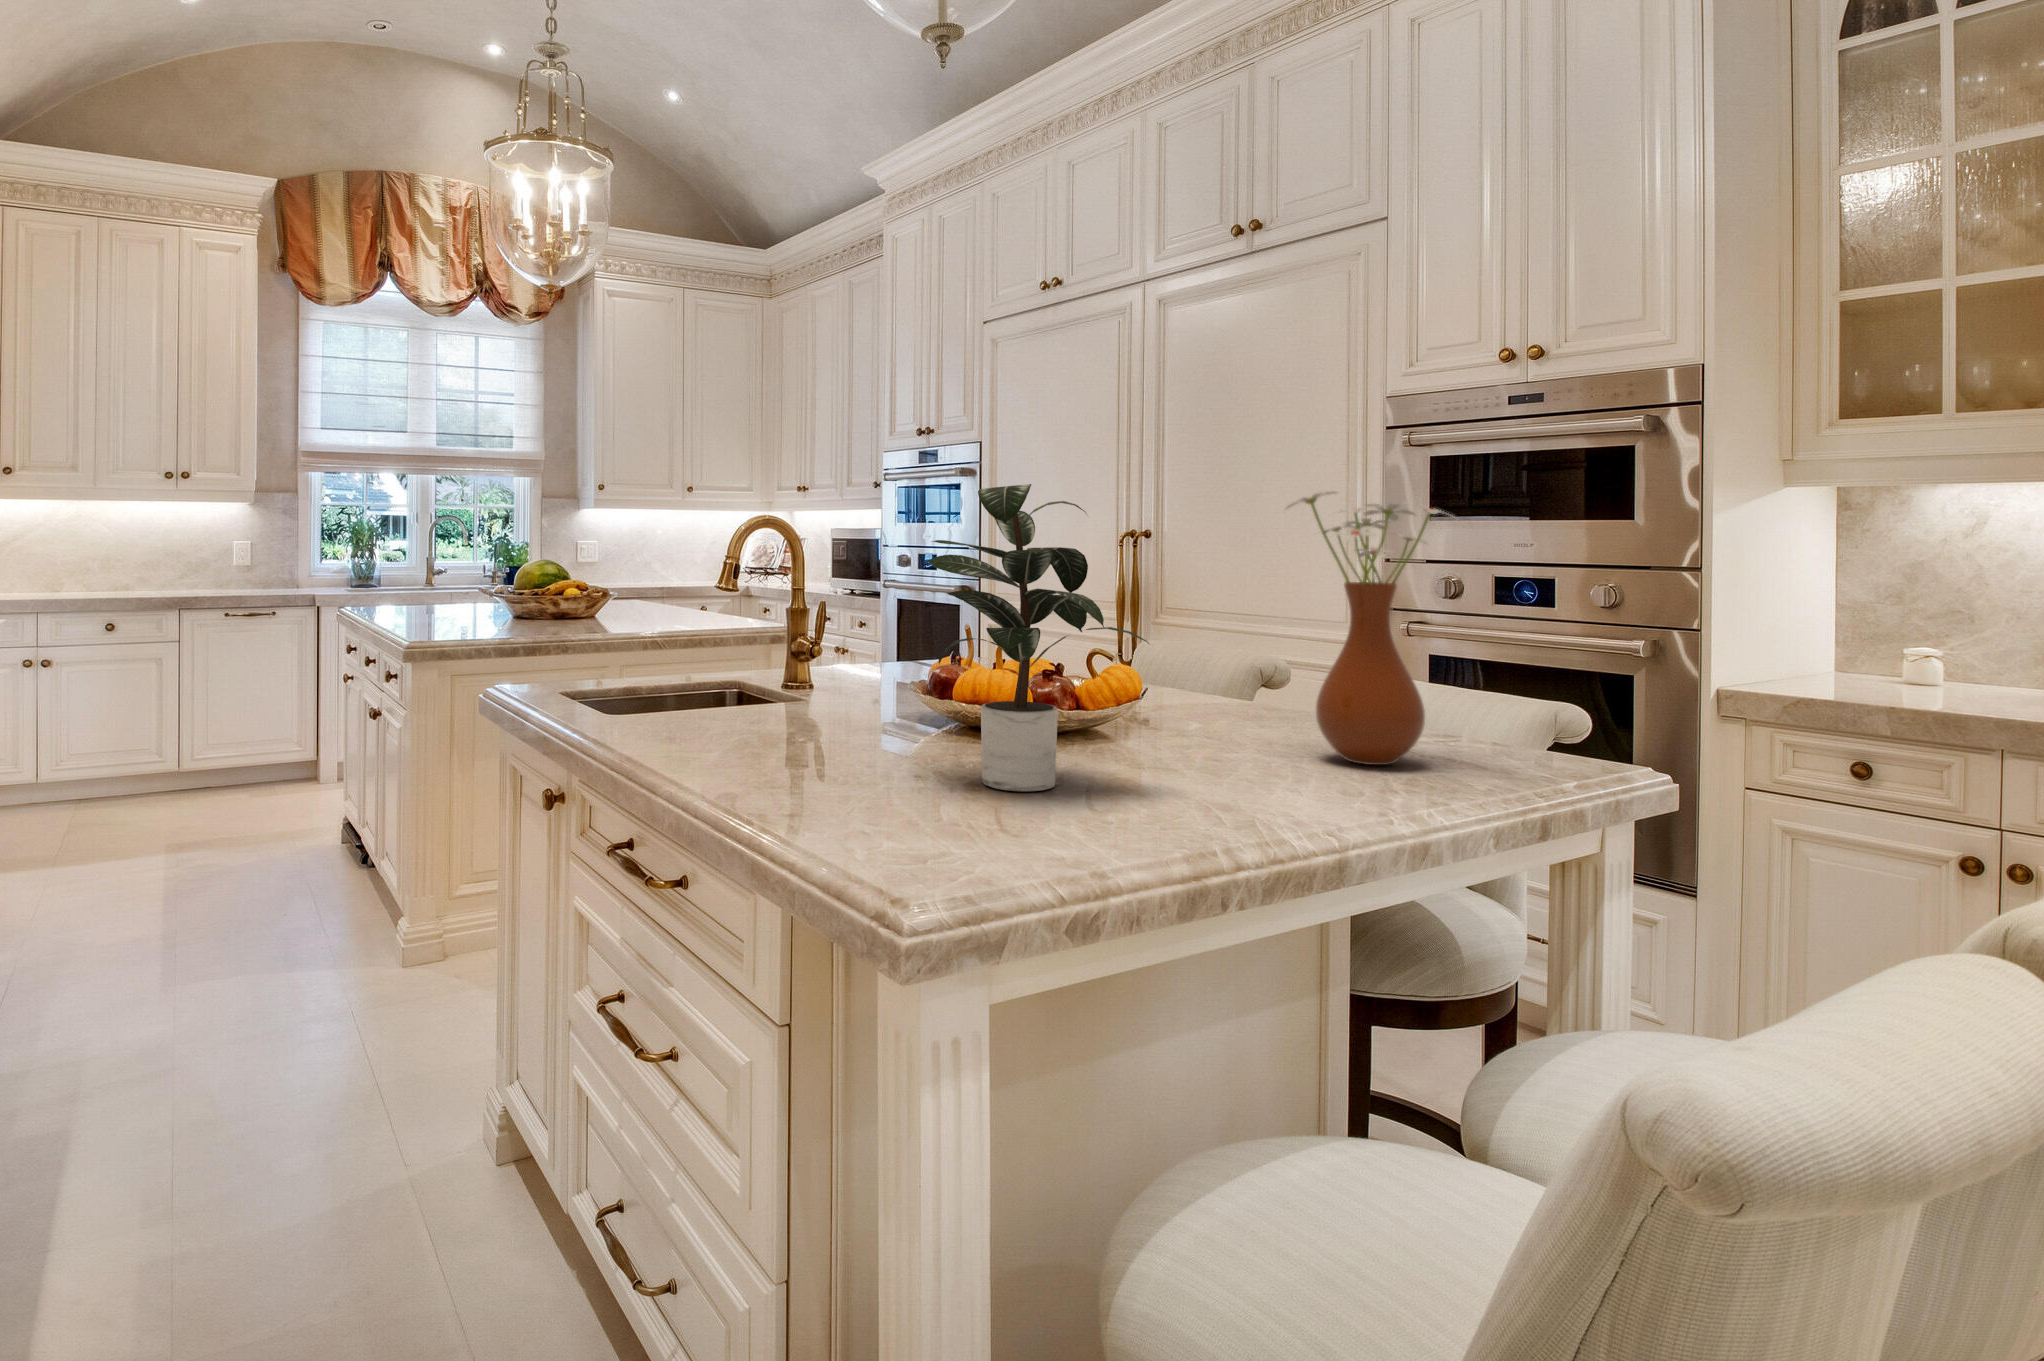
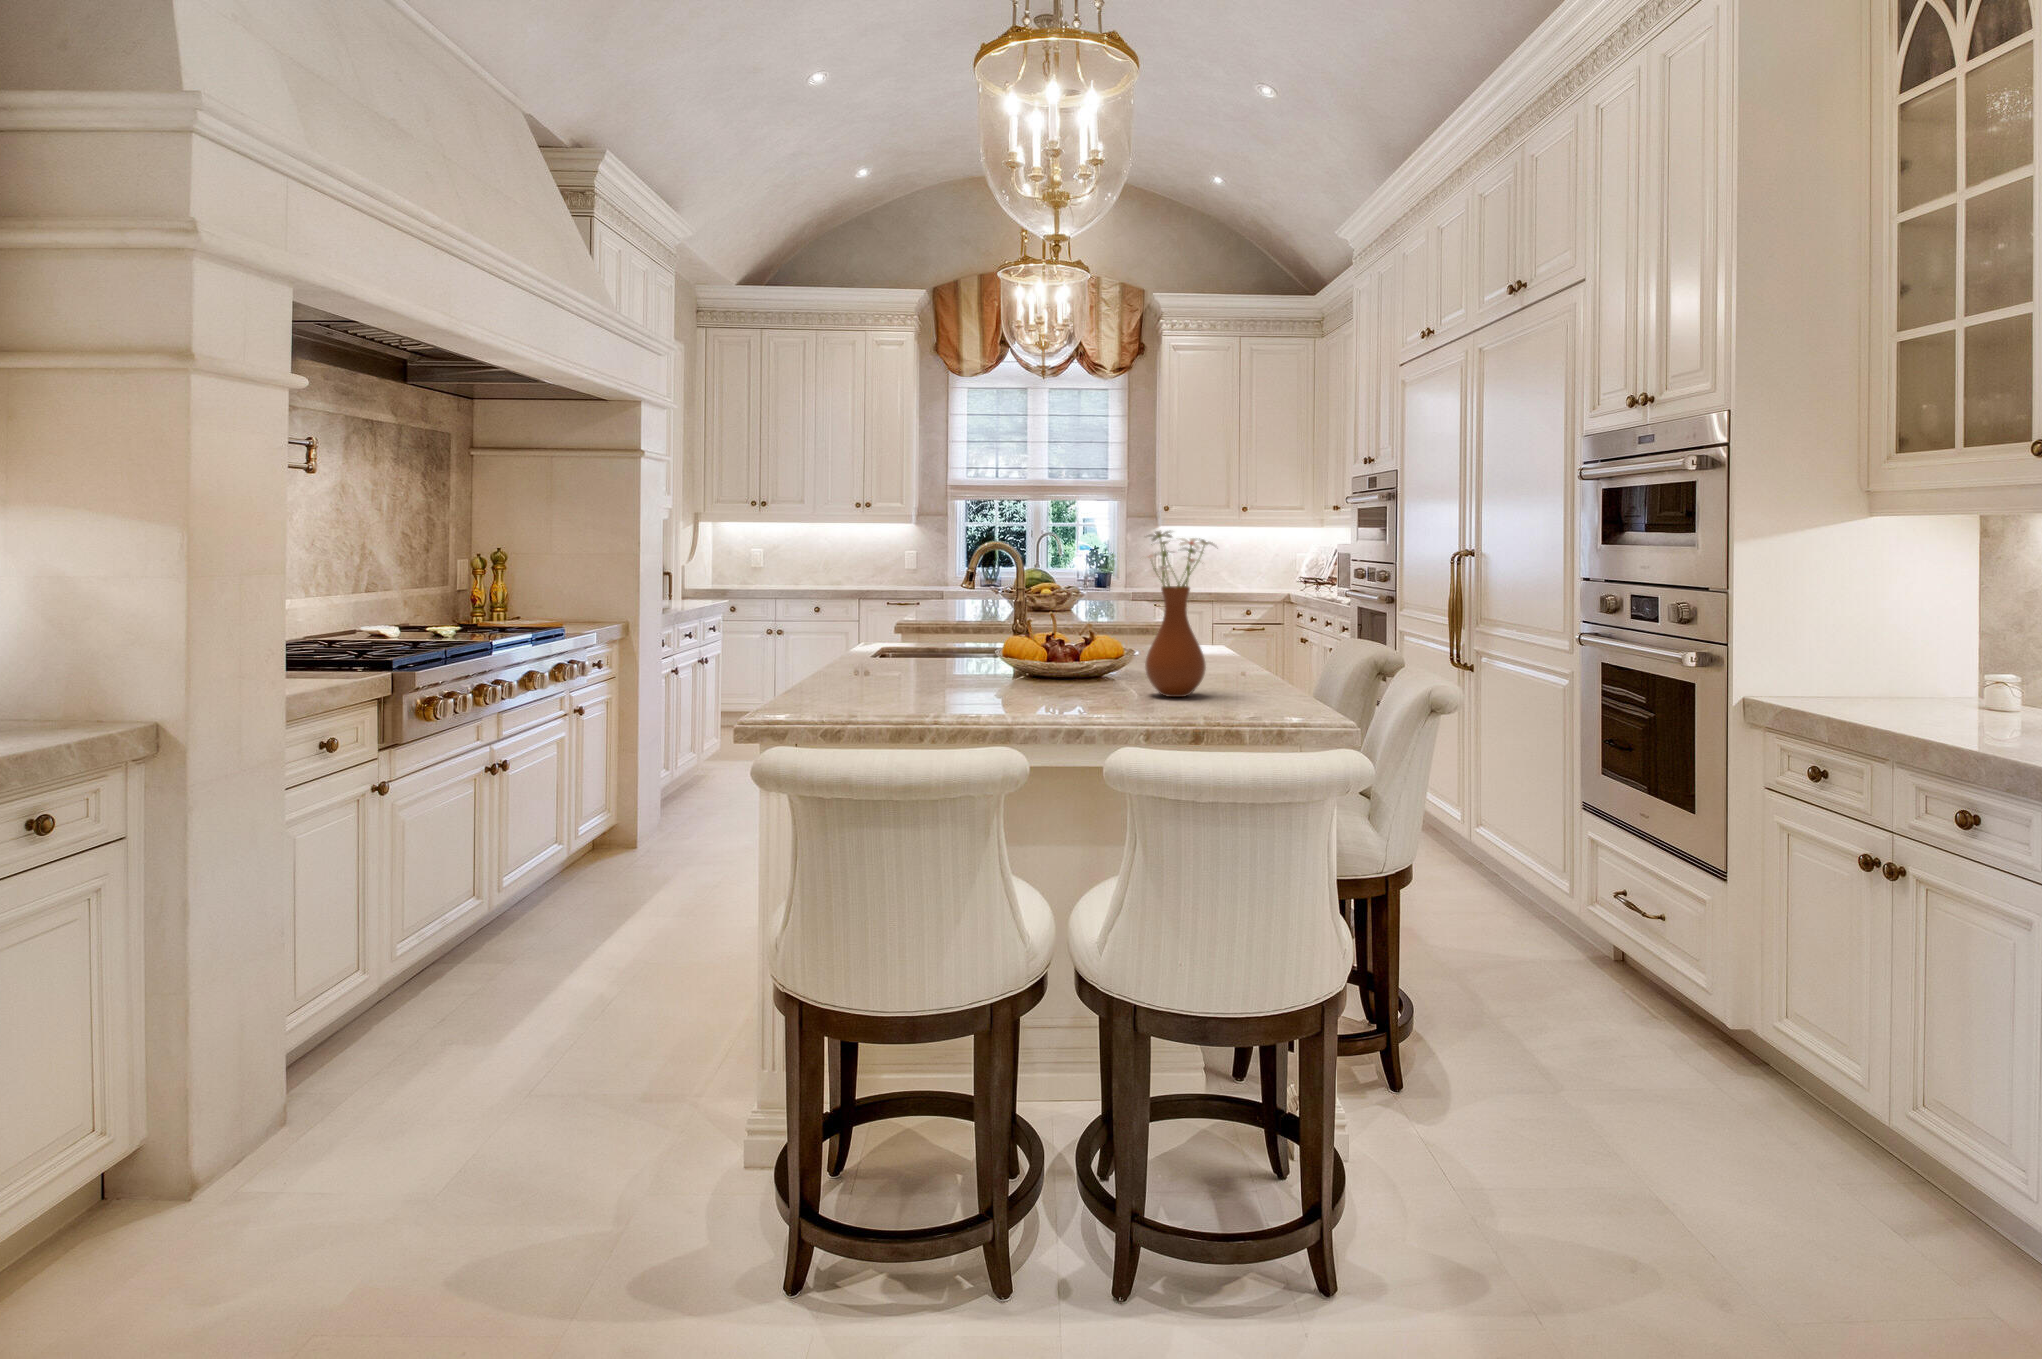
potted plant: present [925,484,1149,791] -> none [884,530,1026,692]

